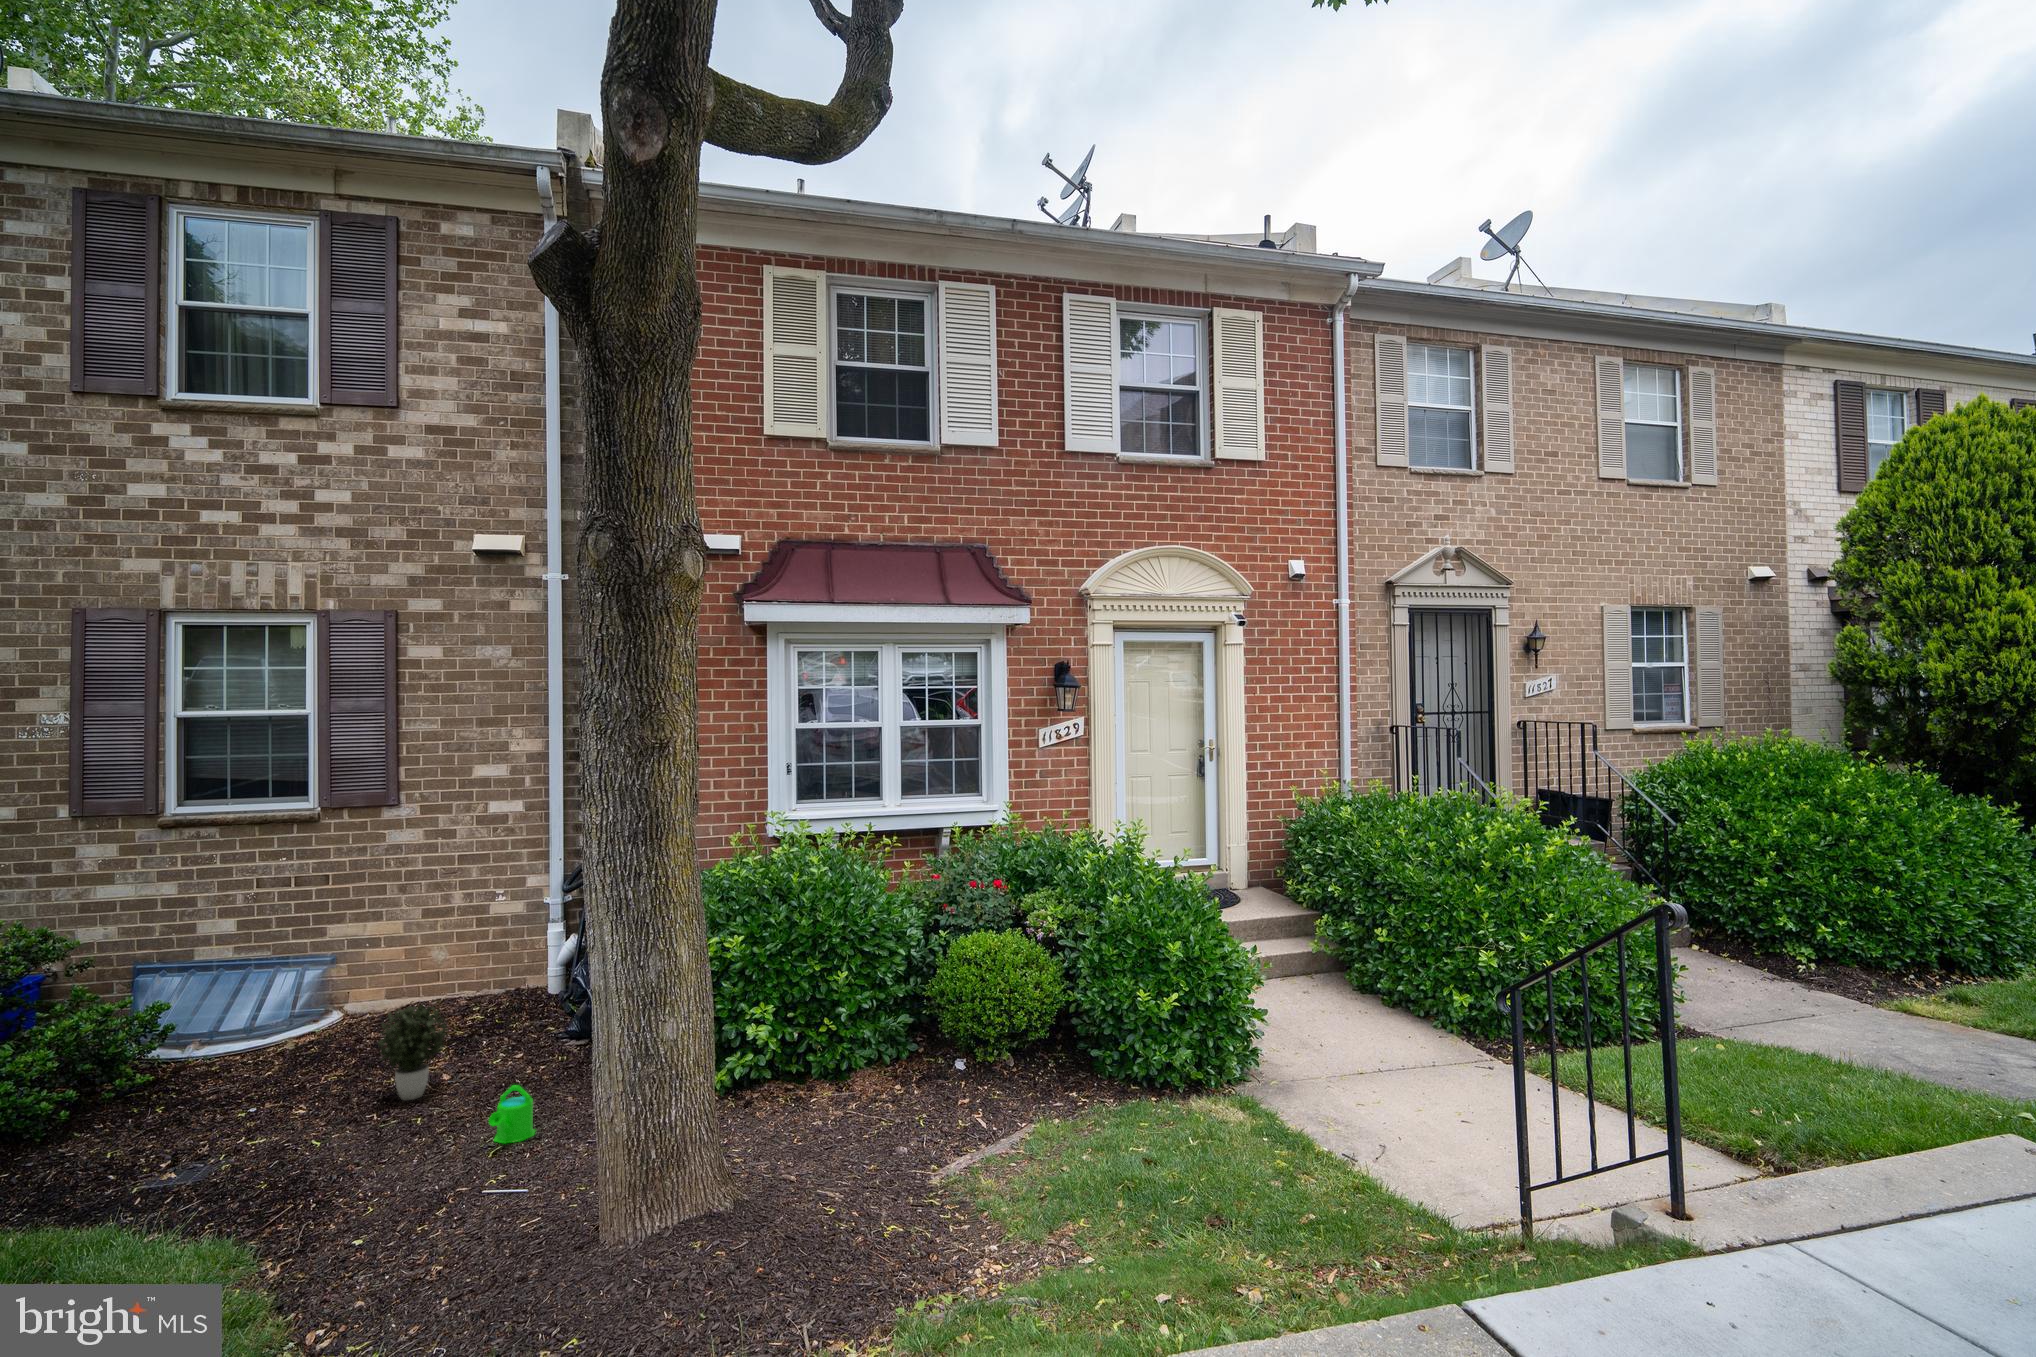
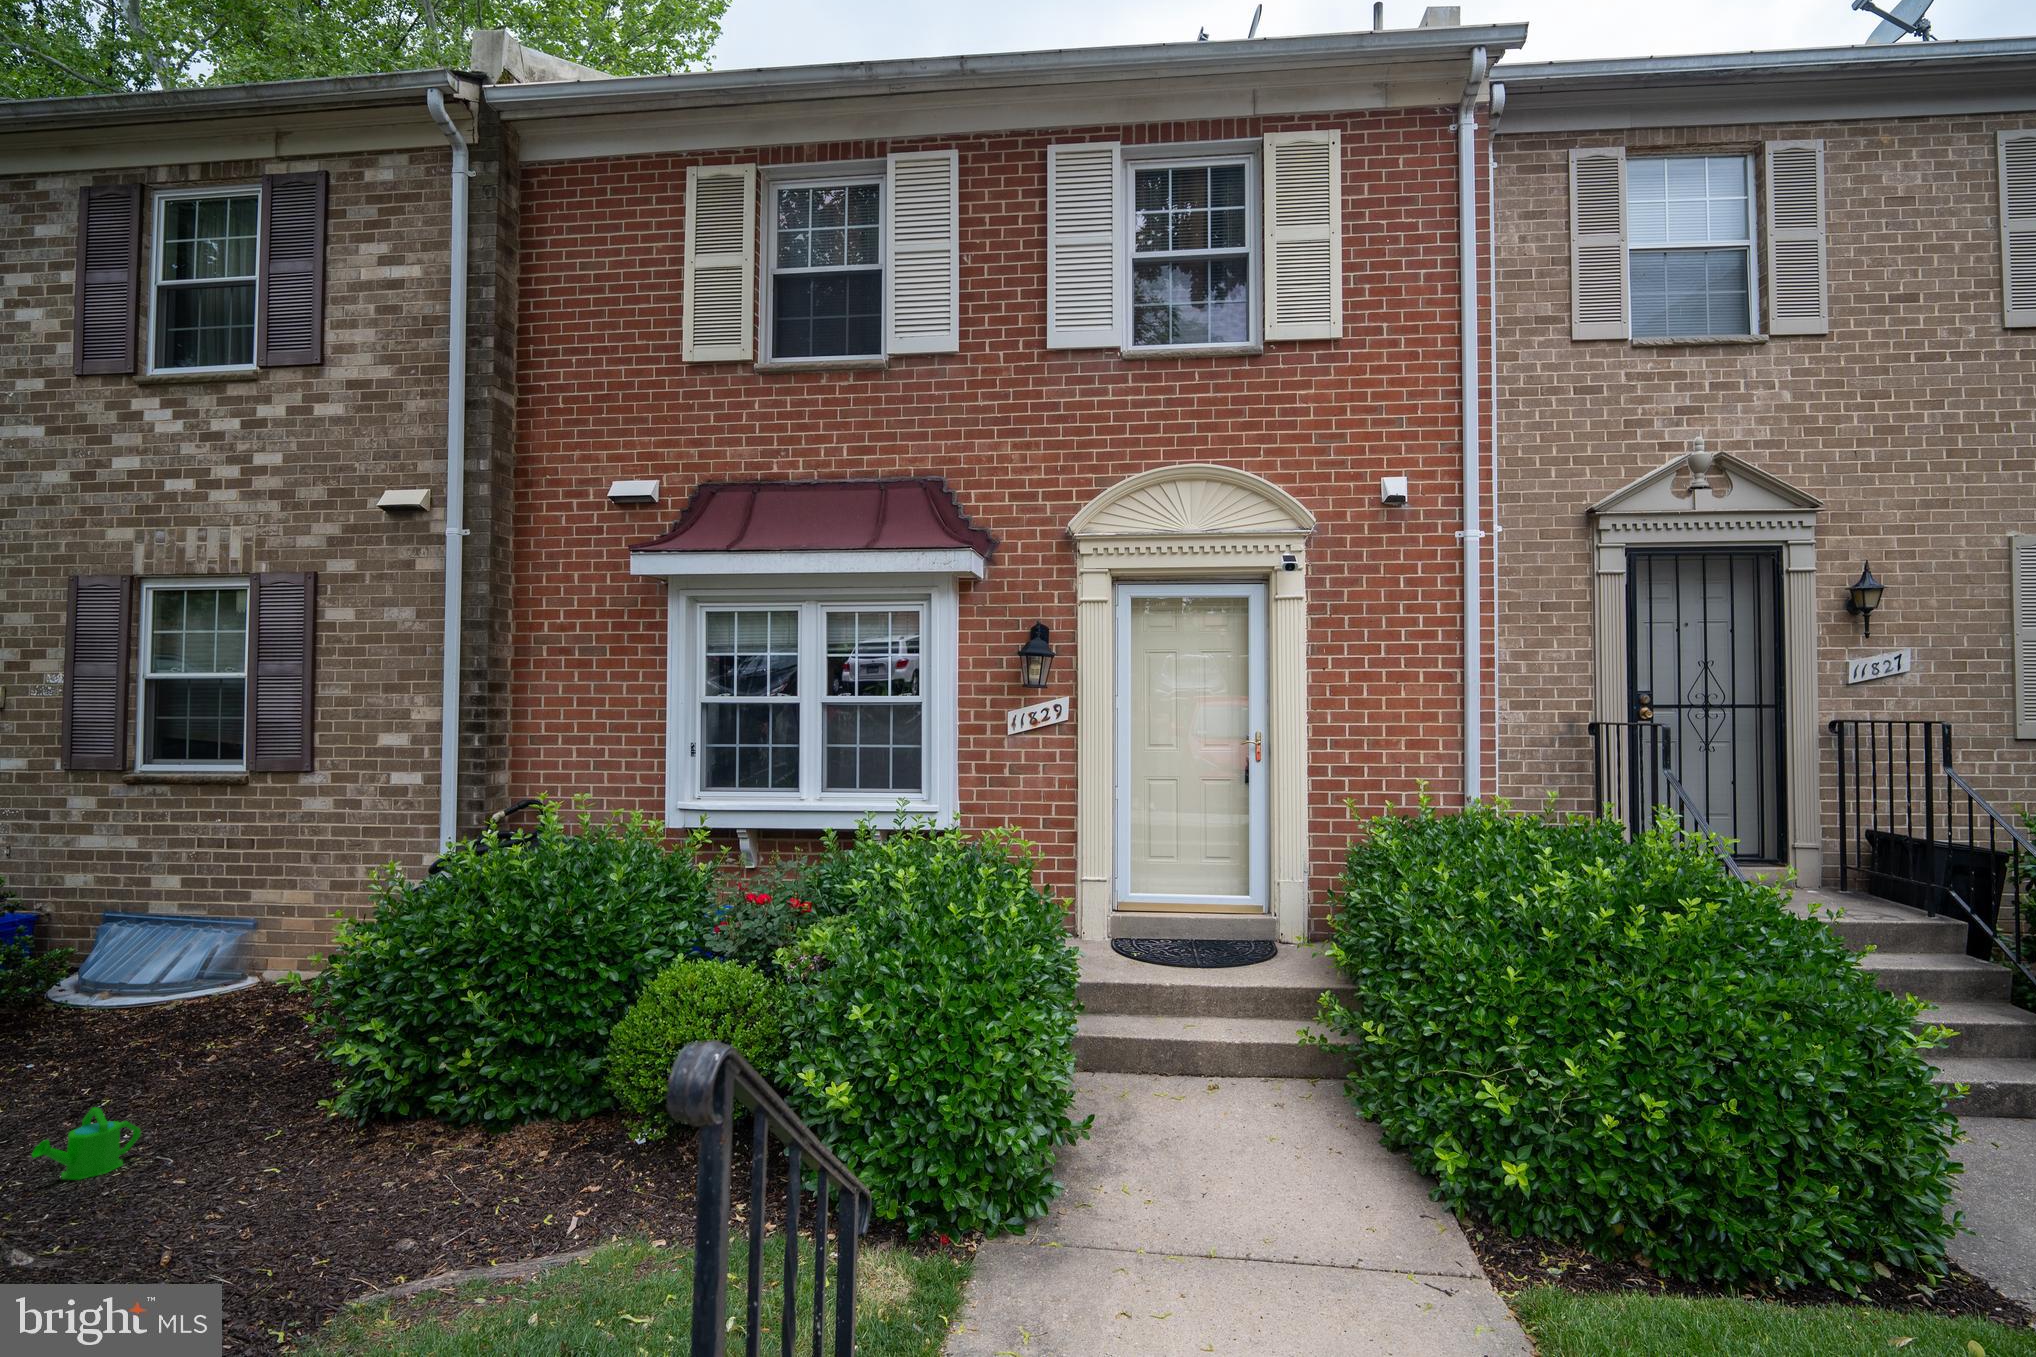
potted plant: present [378,1005,448,1100] -> none [81,991,180,1098]

